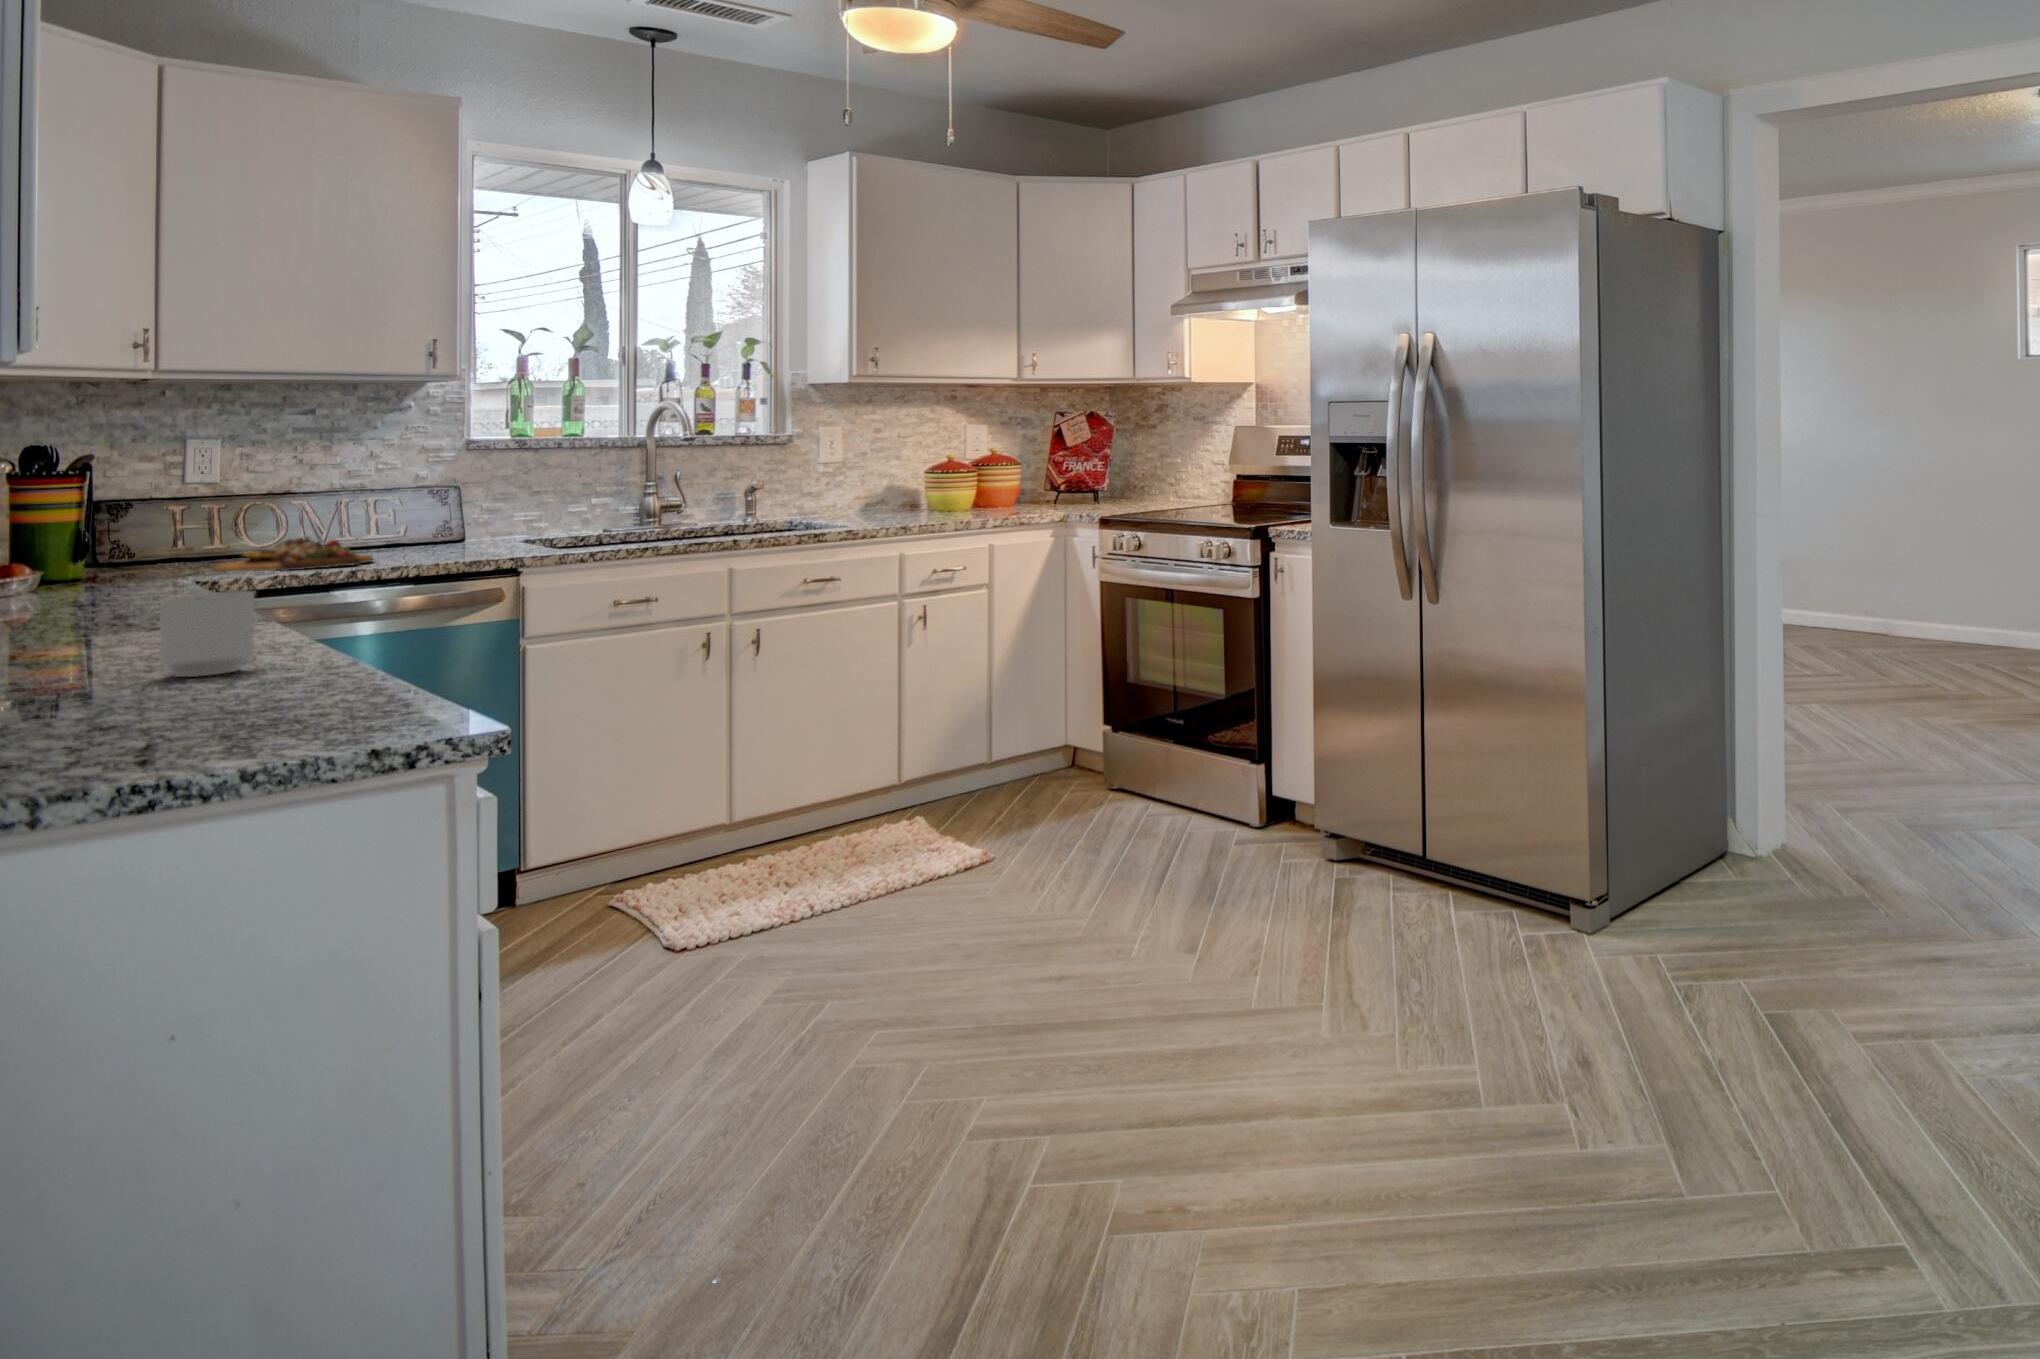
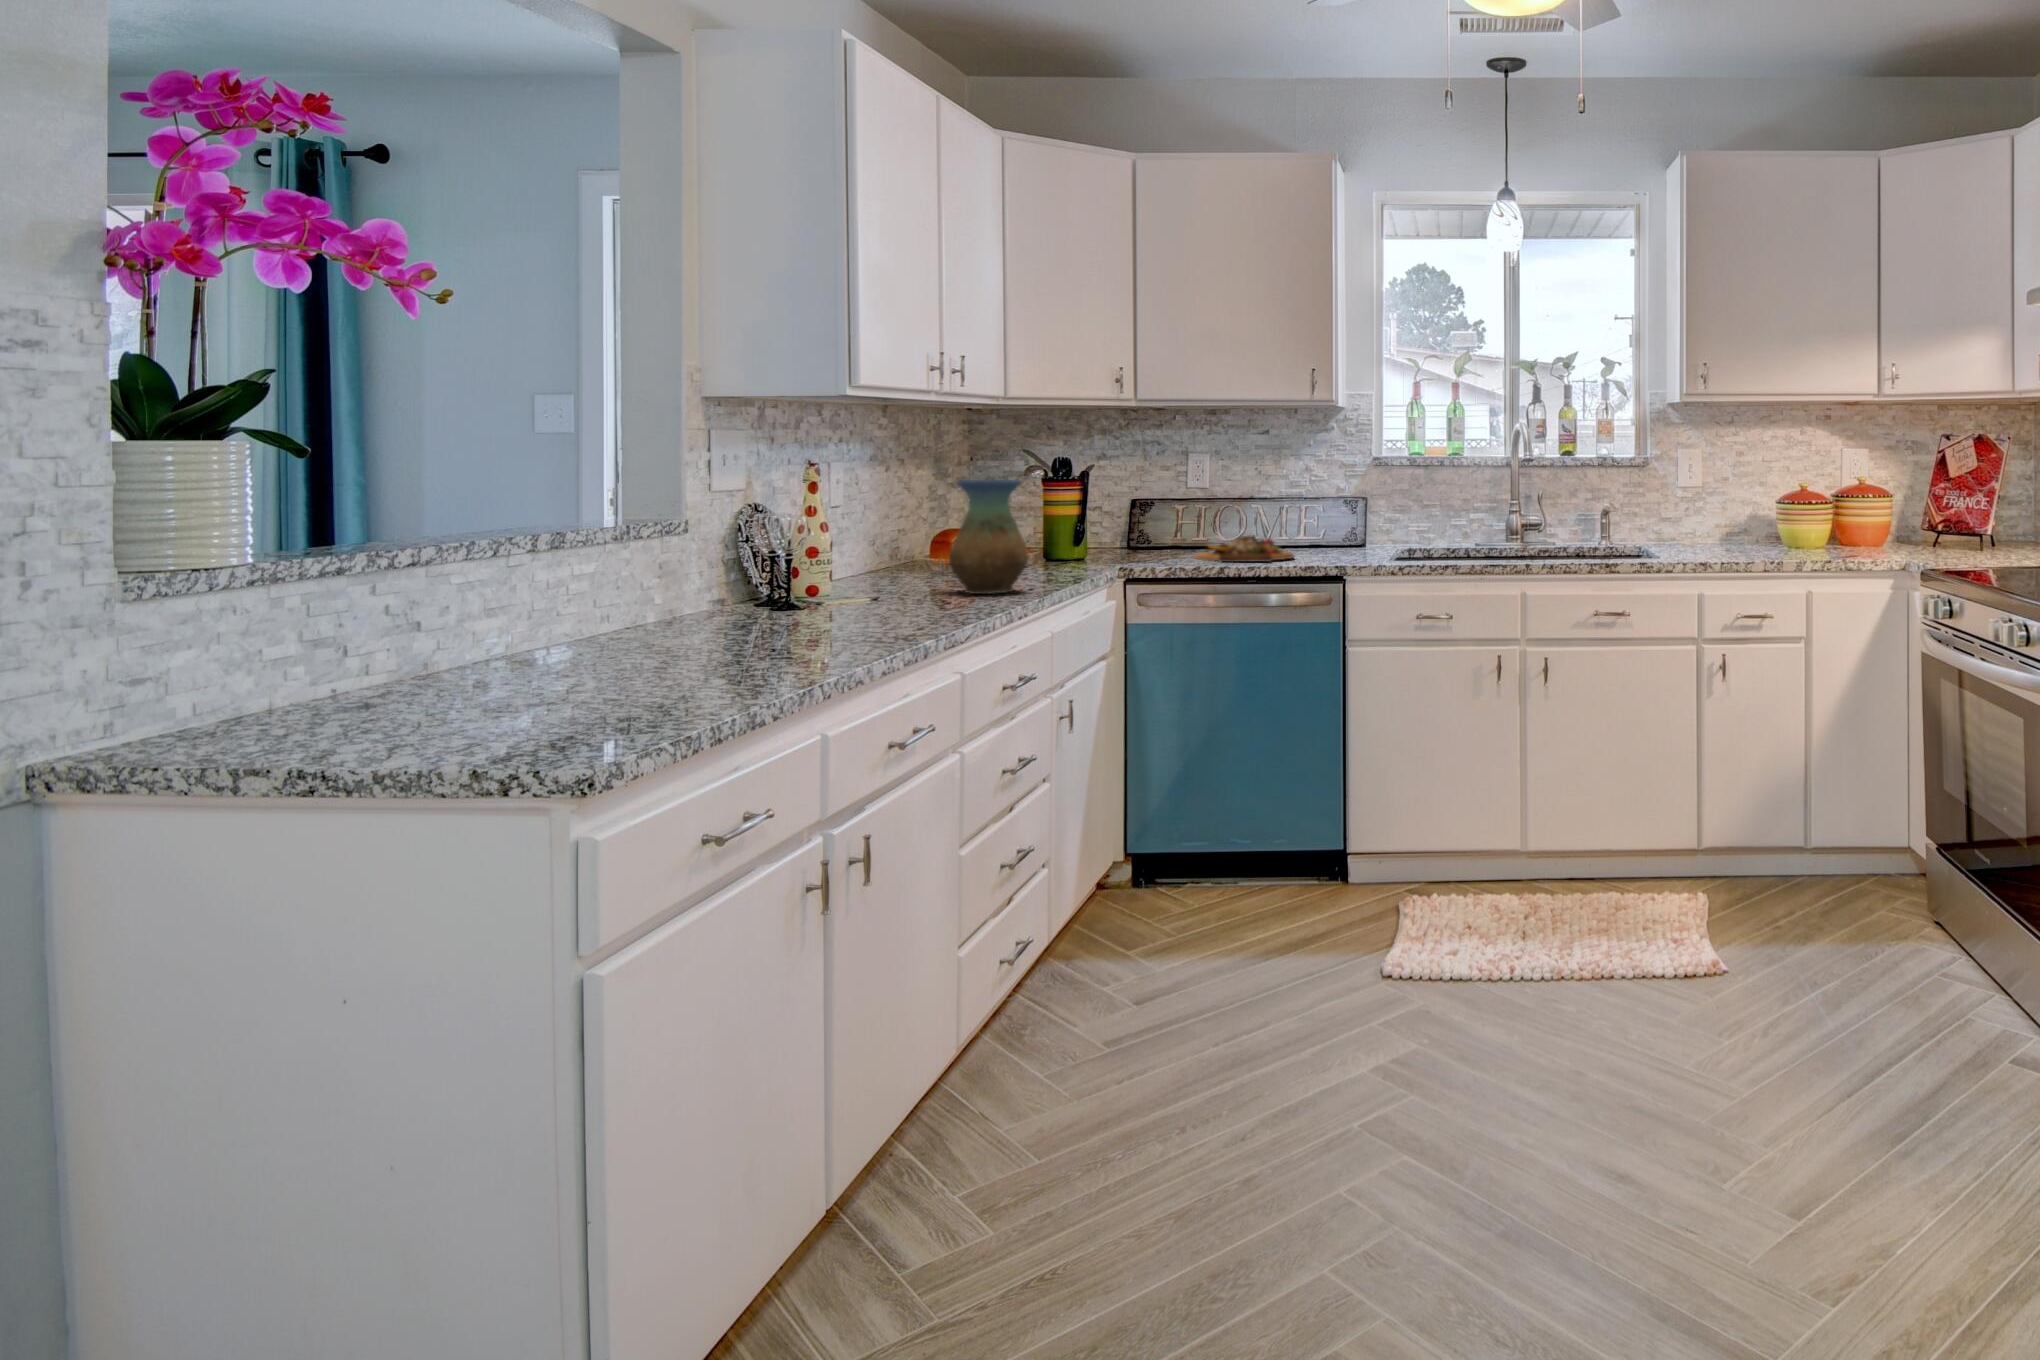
vase: none [52,476,183,620] -> present [949,480,1028,594]
mug: present [159,591,255,677] -> none [757,583,829,658]

